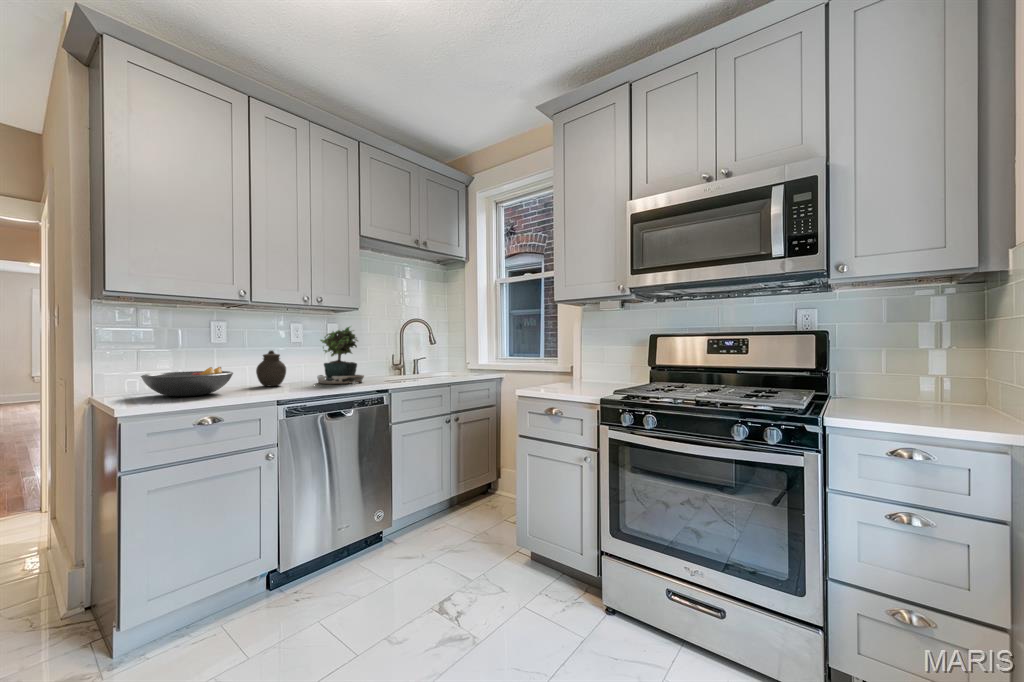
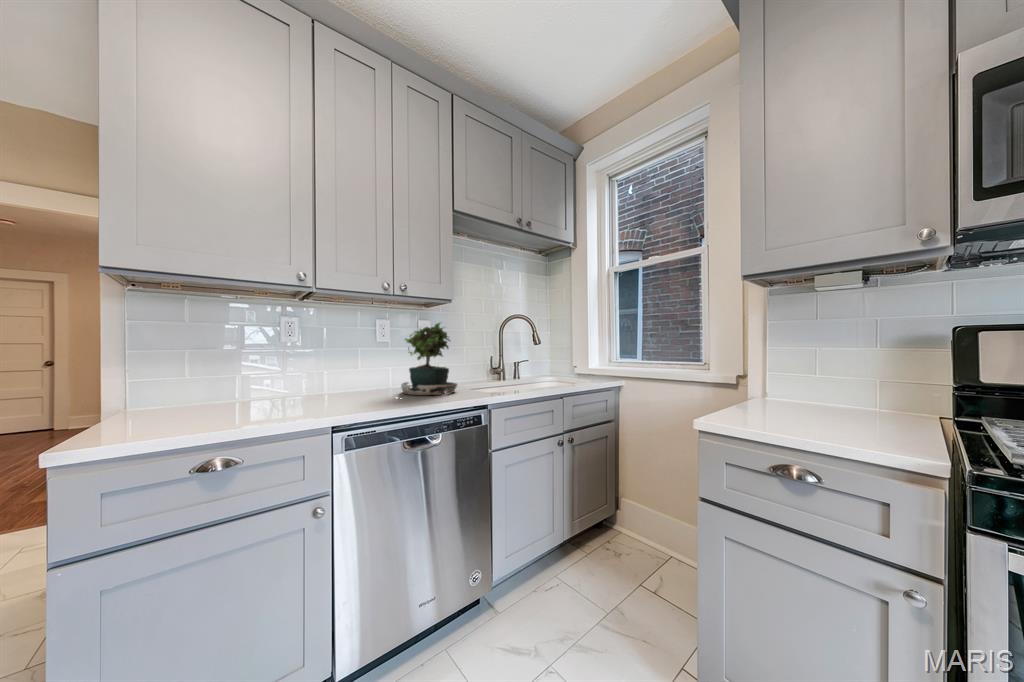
jar: present [256,350,286,386] -> none [326,352,363,398]
fruit bowl: present [141,367,233,396] -> none [153,374,286,416]

